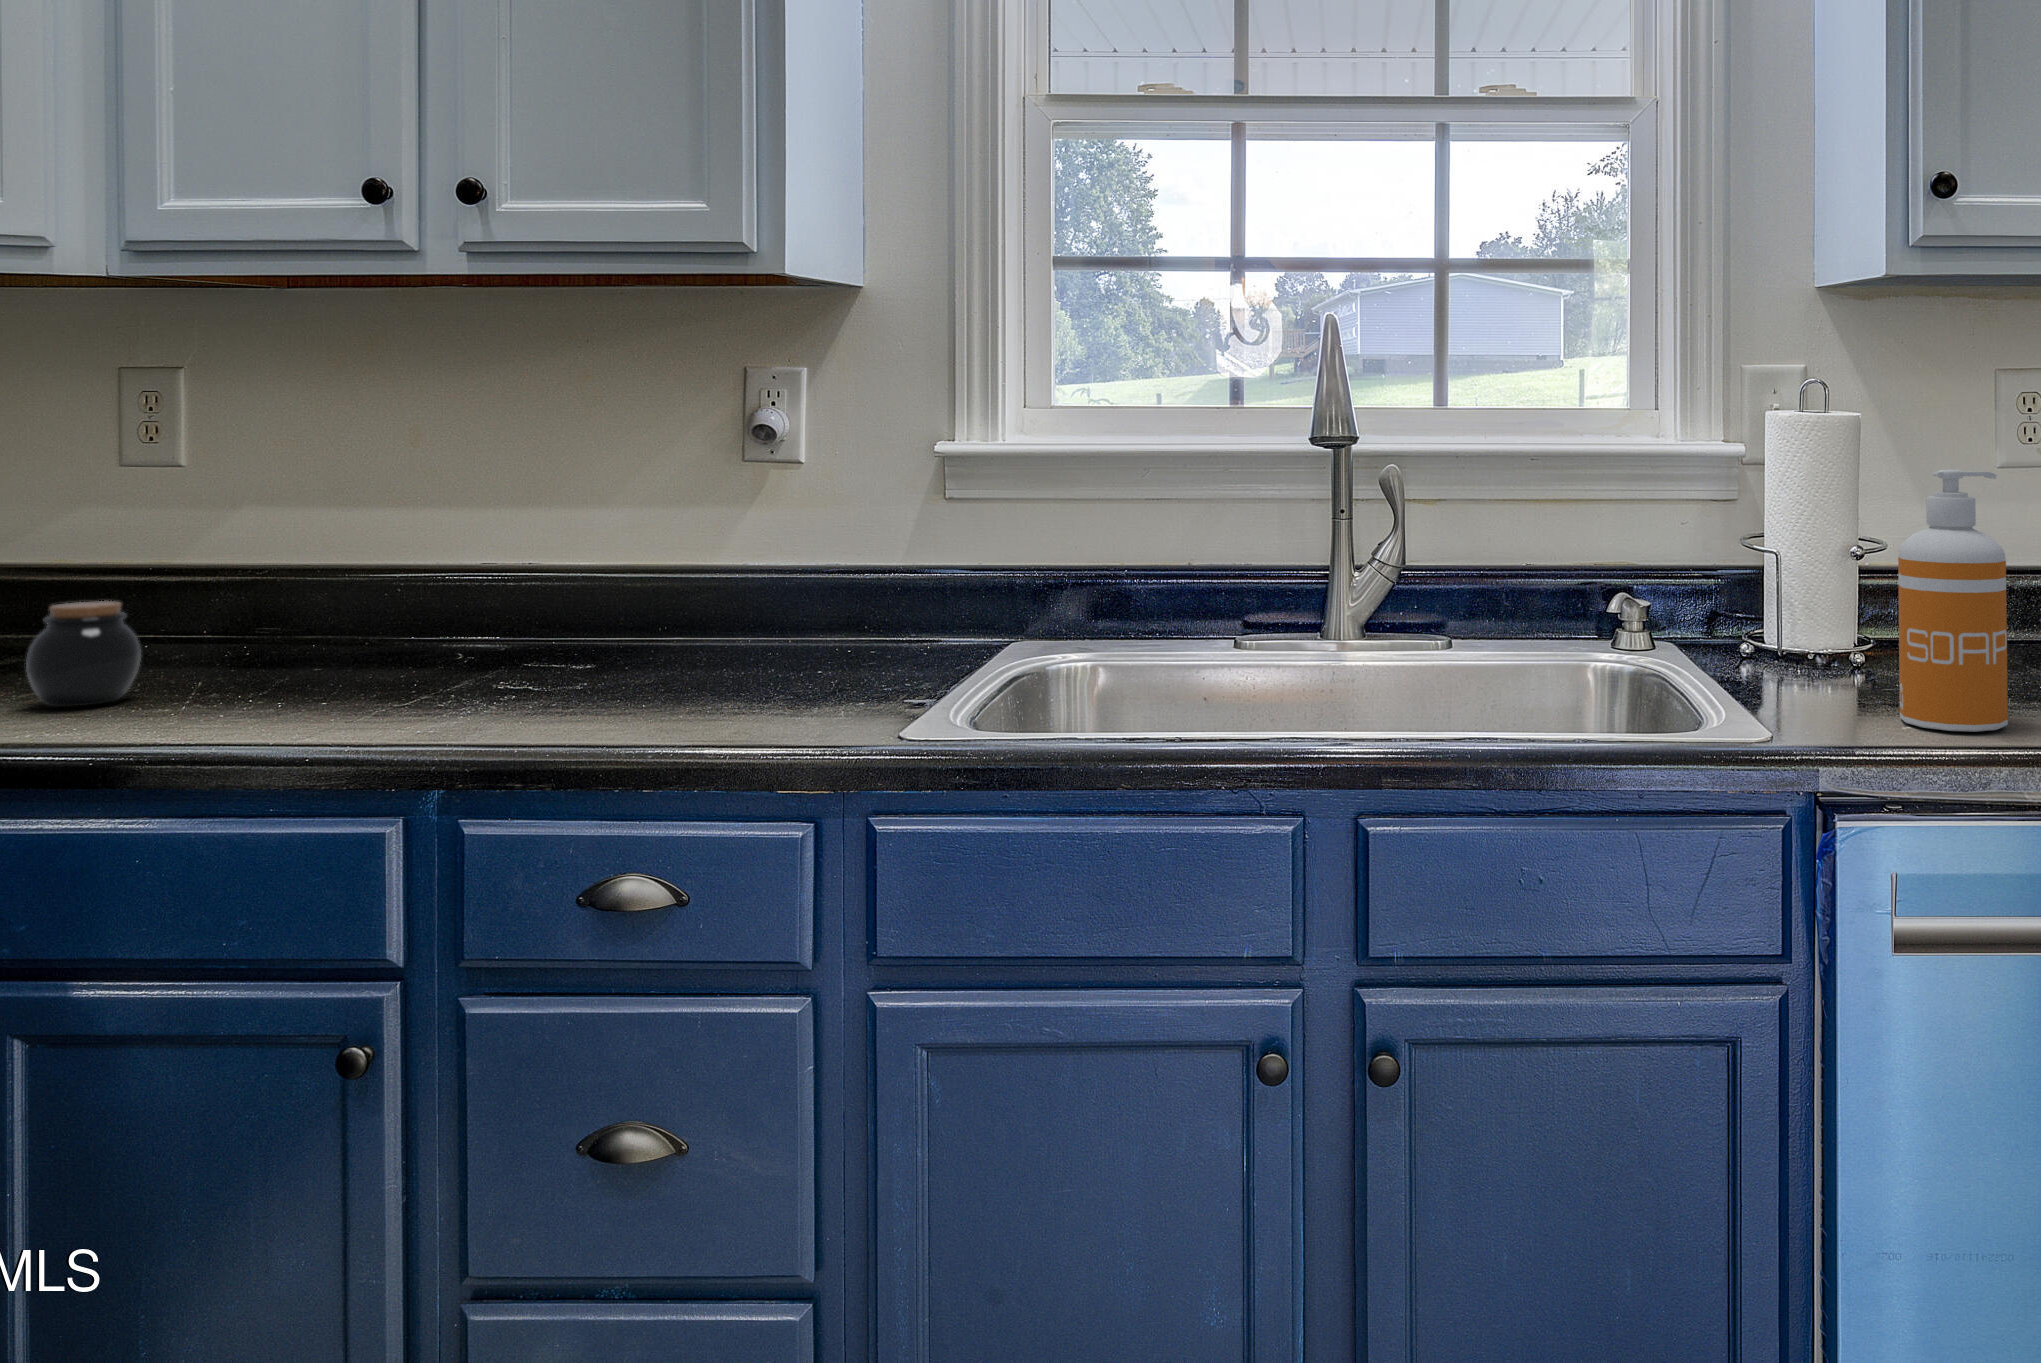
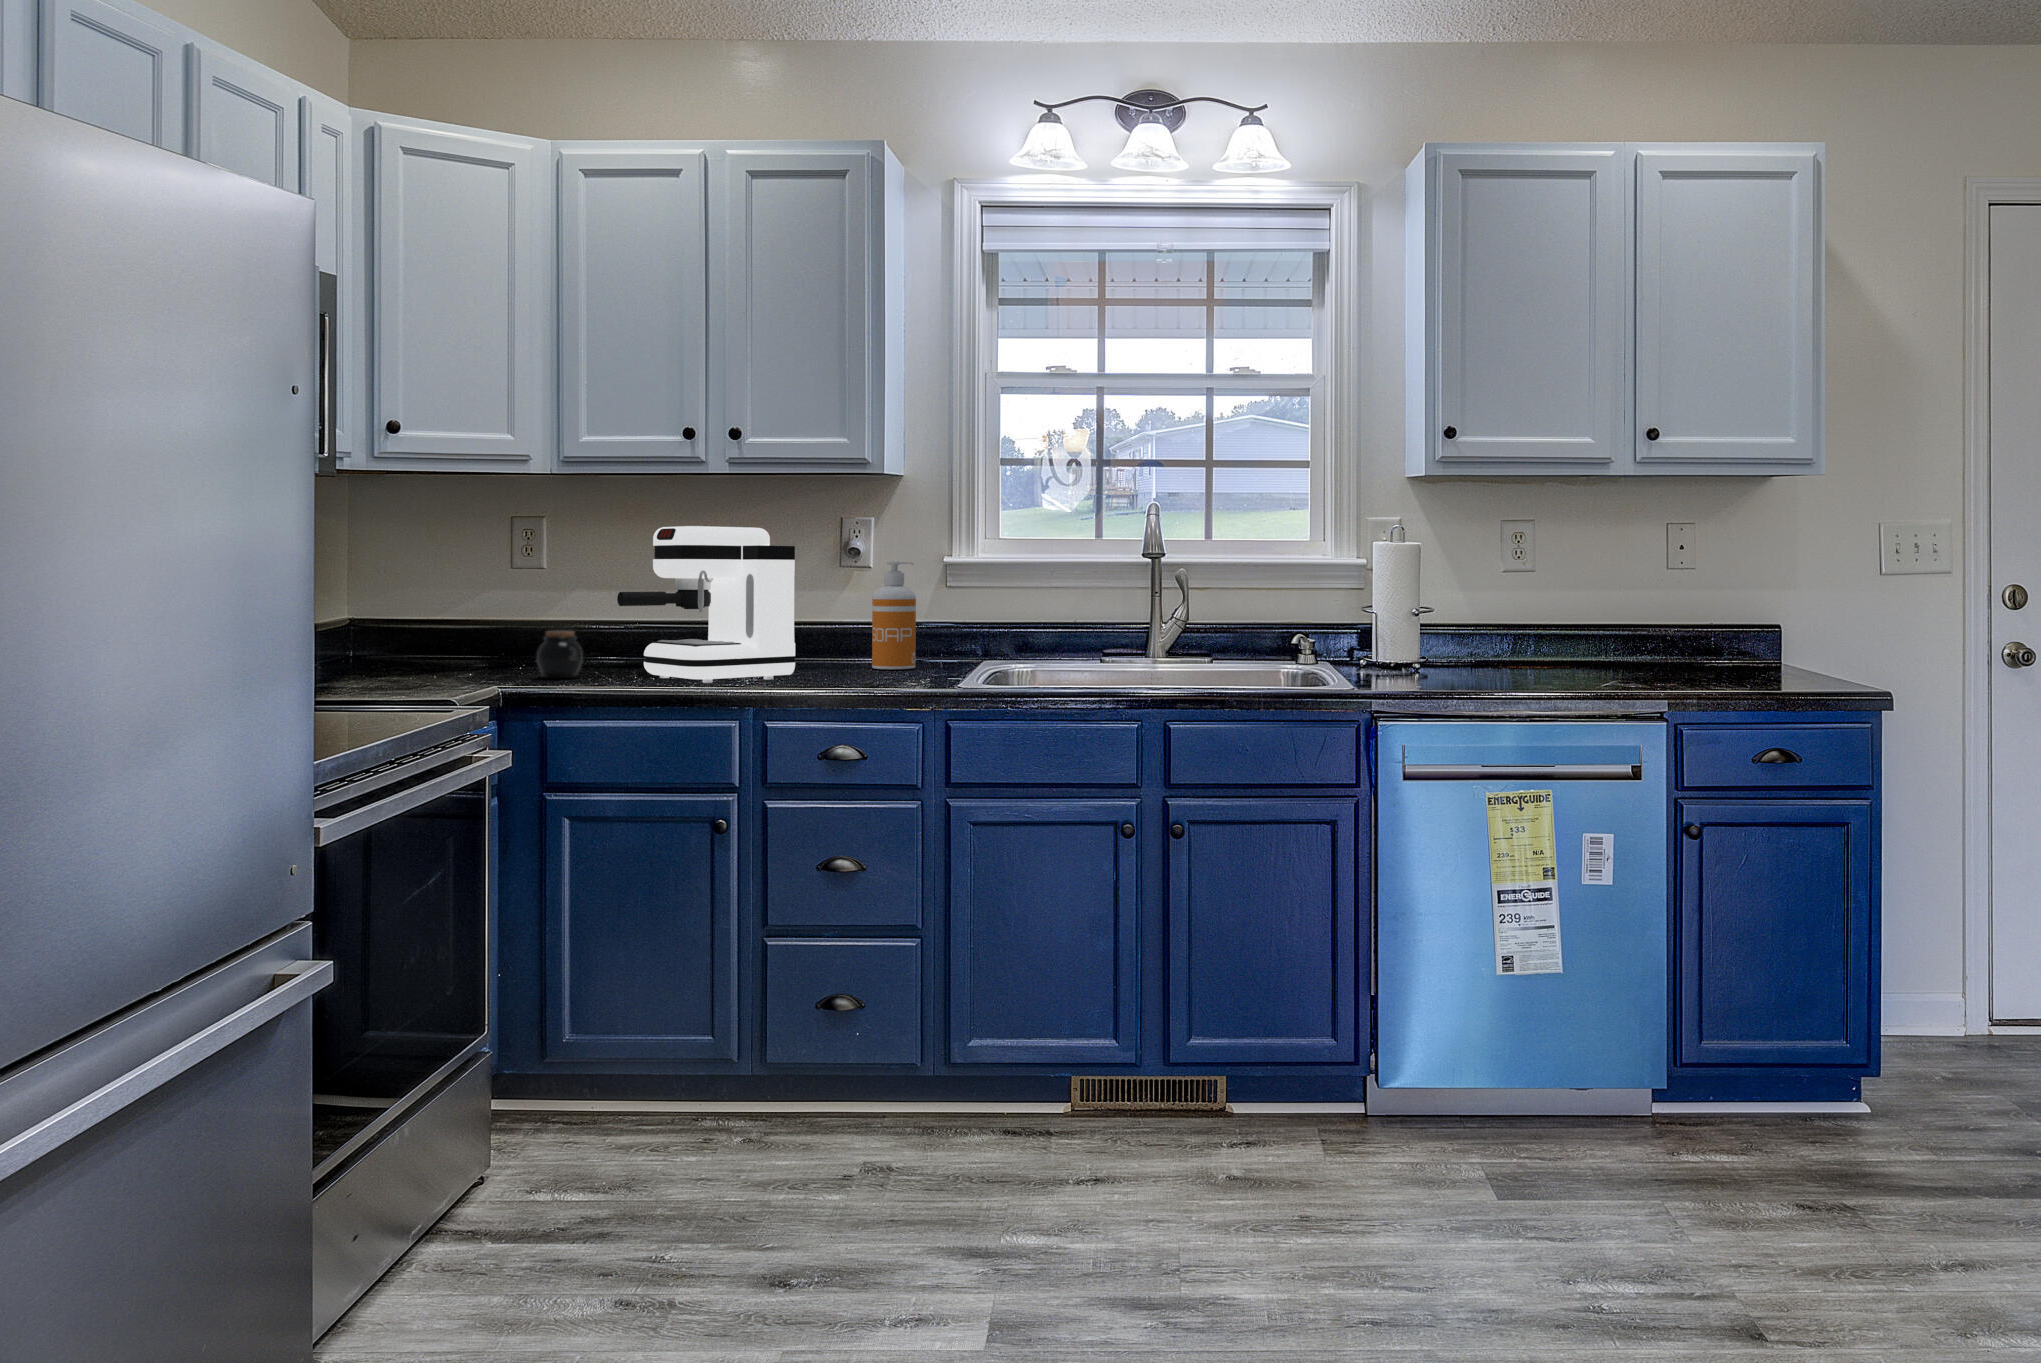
coffee maker: none [172,383,585,726] -> present [617,526,795,683]
soap dispenser: present [1898,470,2008,732] -> present [872,561,916,669]

